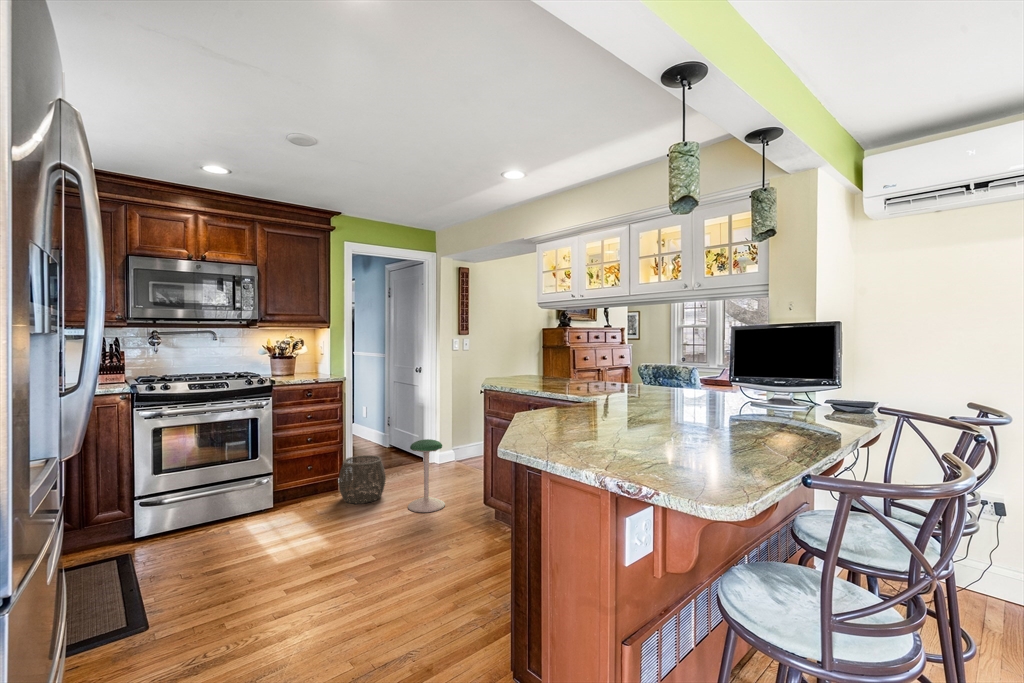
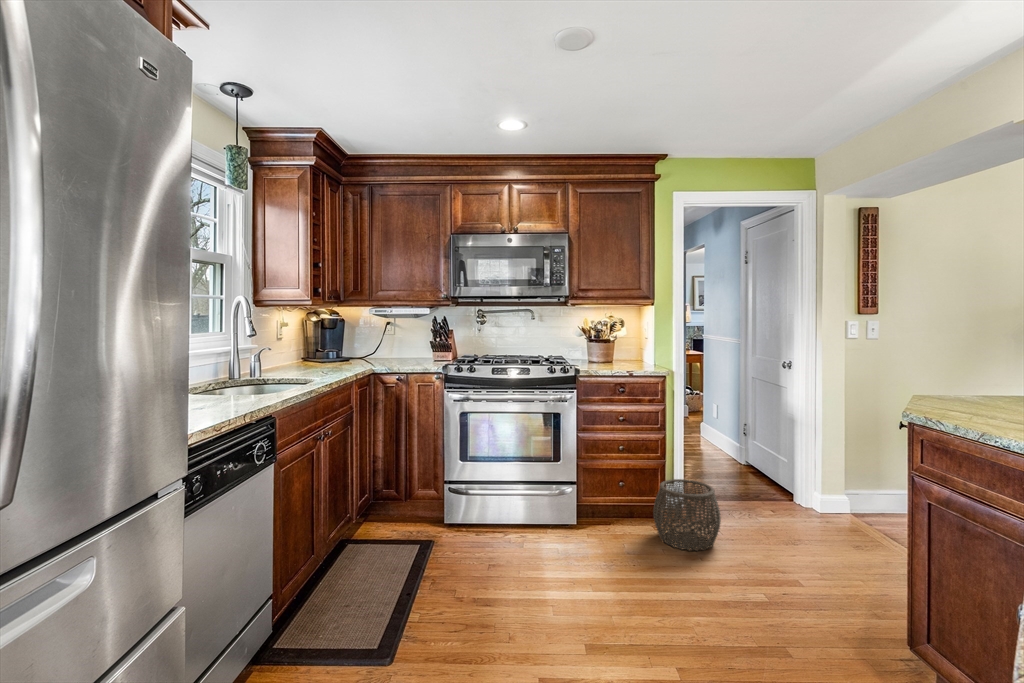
stool: present [408,439,445,512] -> none [751,478,819,602]

